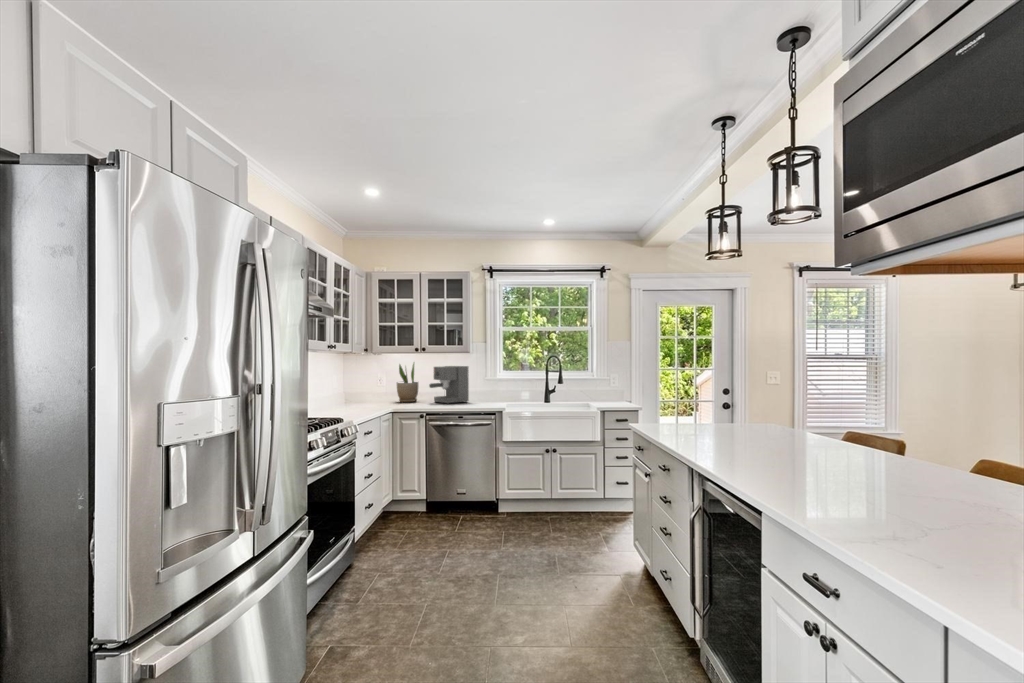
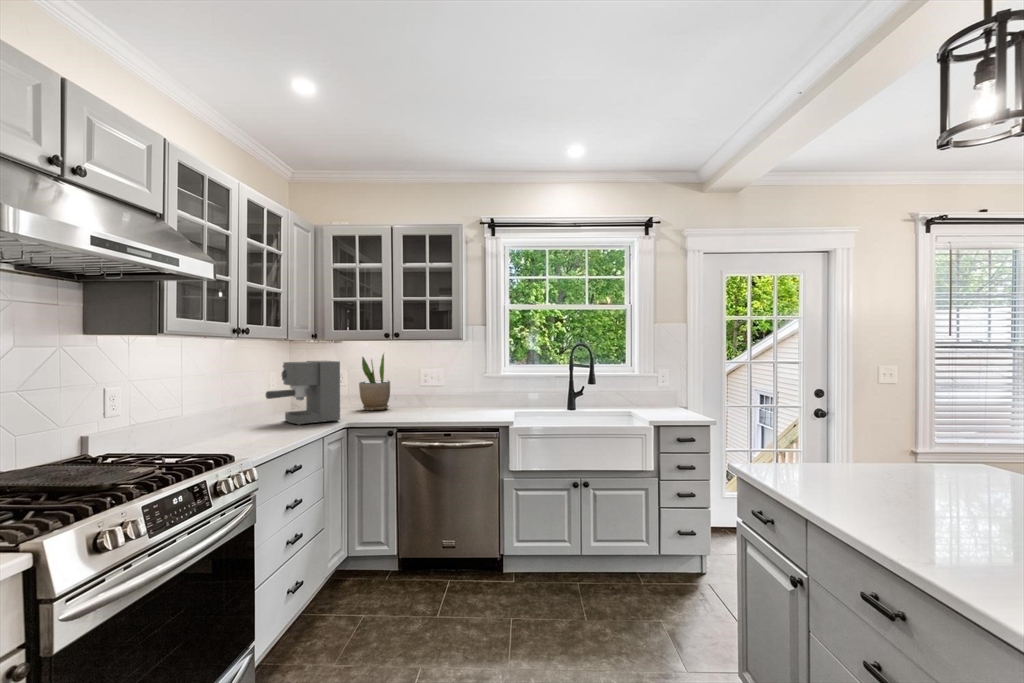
coffee maker: present [429,366,469,404] -> present [266,361,340,425]

